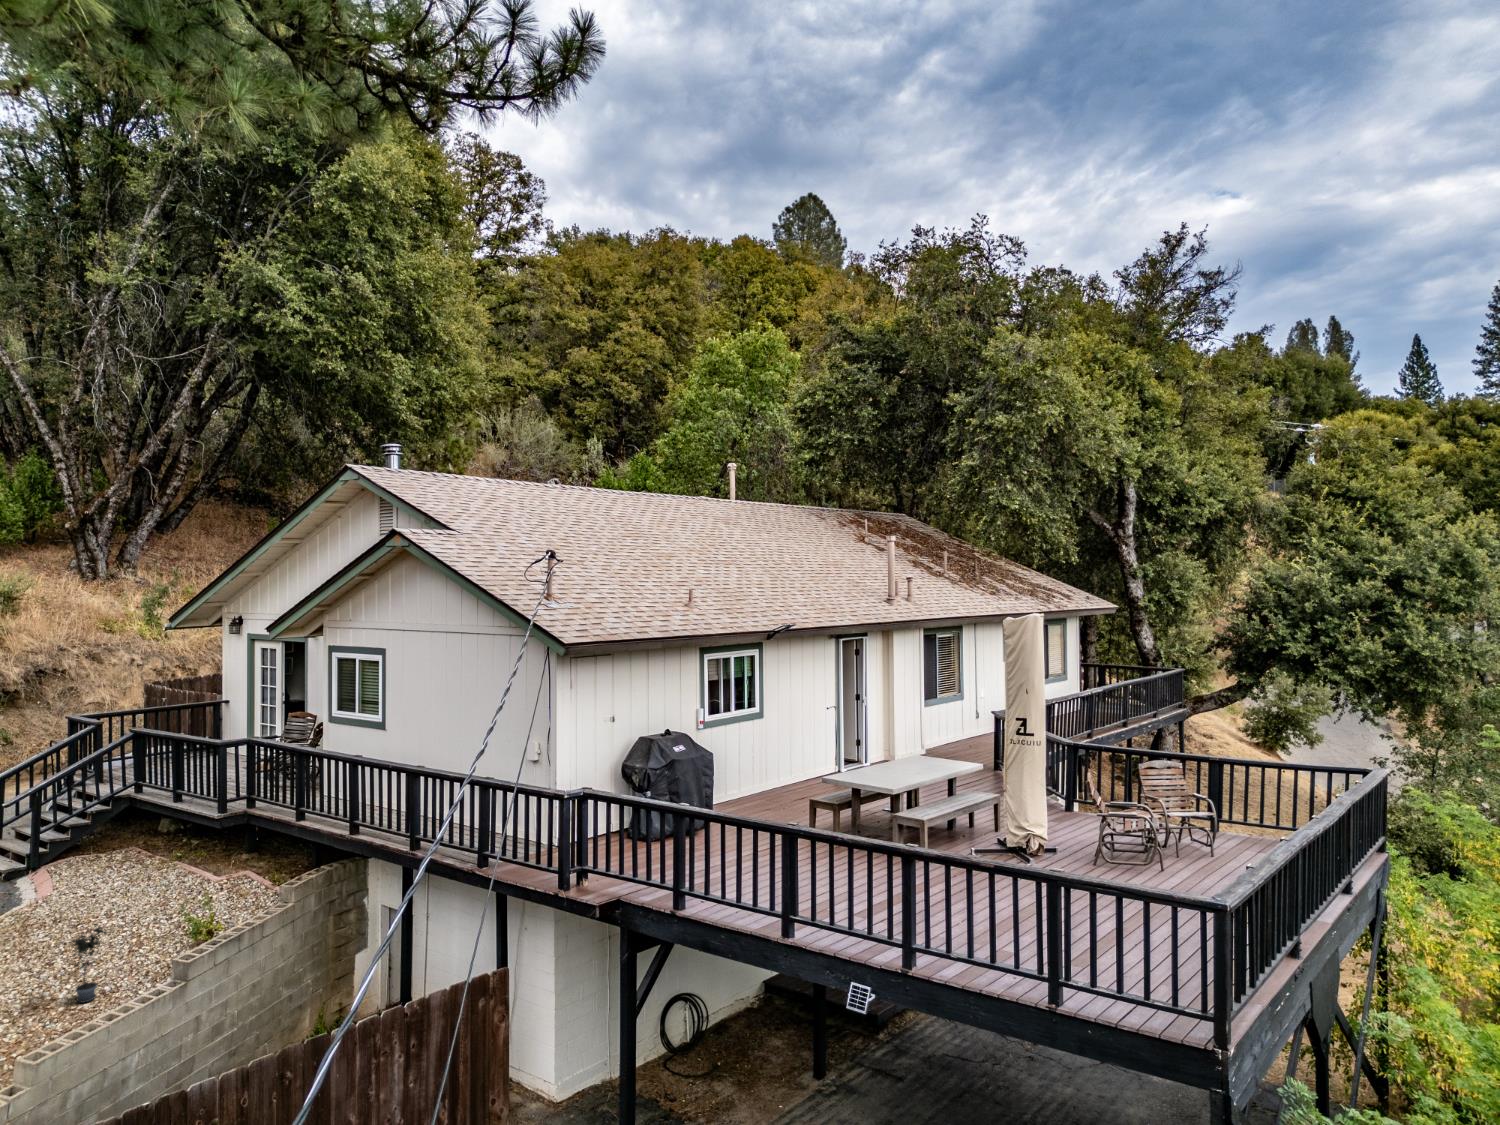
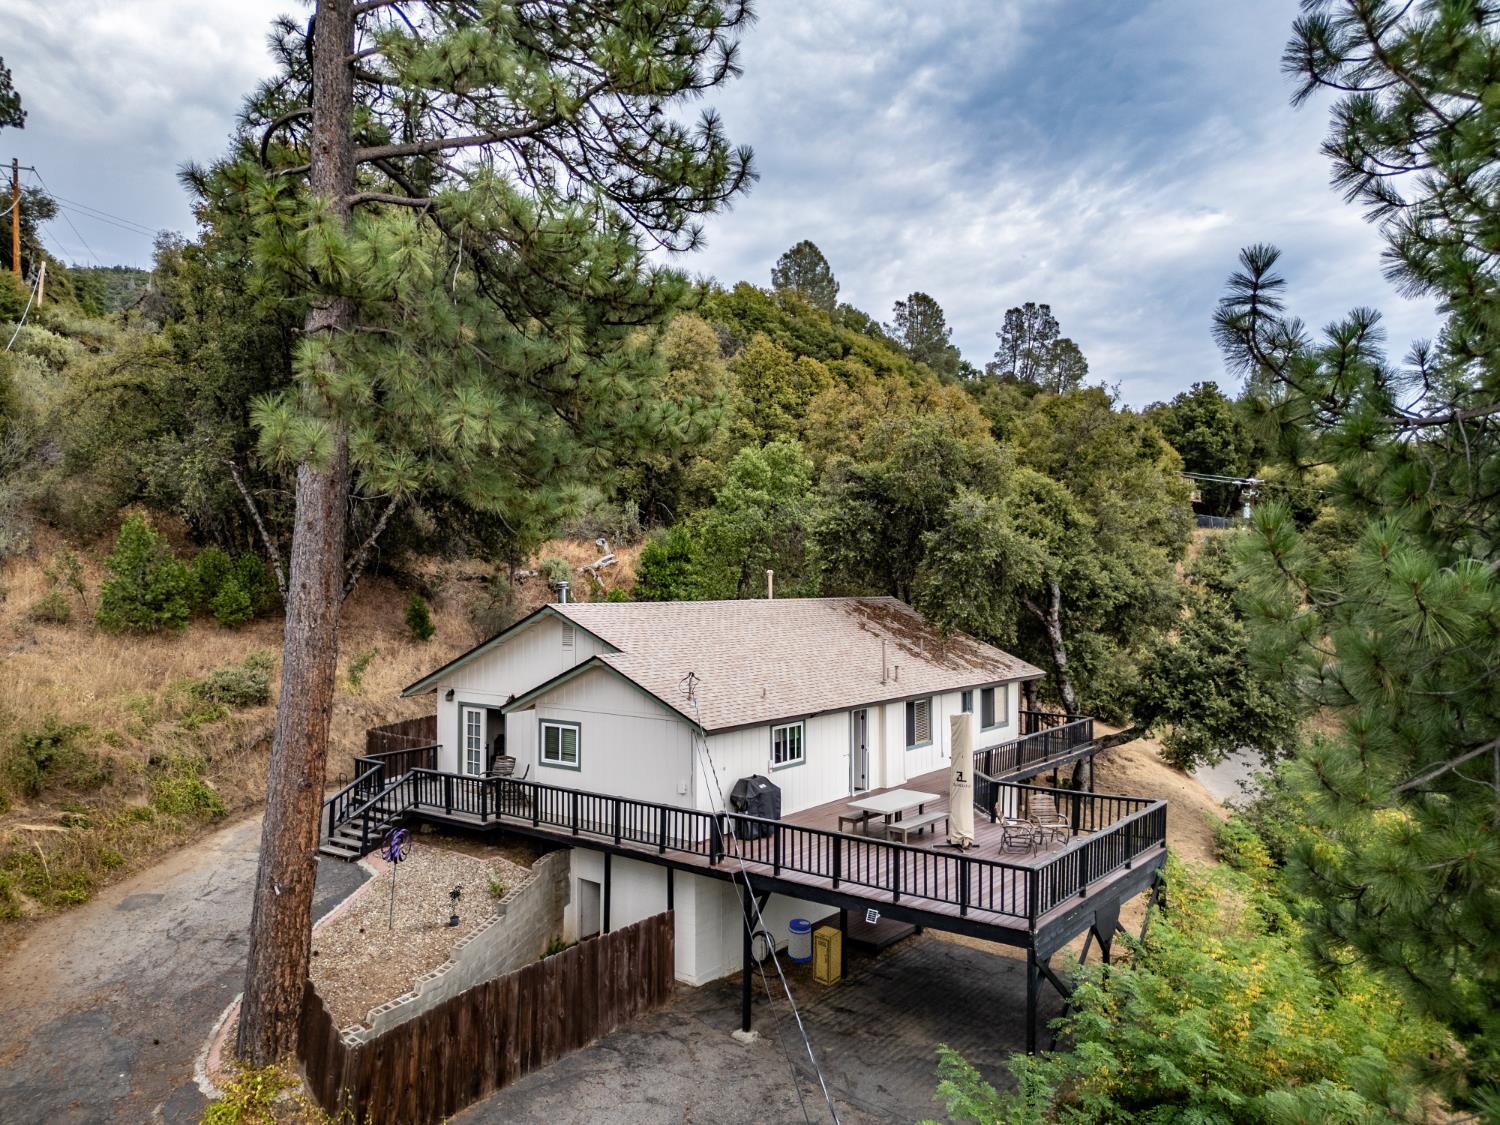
trash can: none [725,973,767,1049] -> present [788,919,812,963]
storage cabinet: none [762,988,813,1101] -> present [813,925,842,986]

